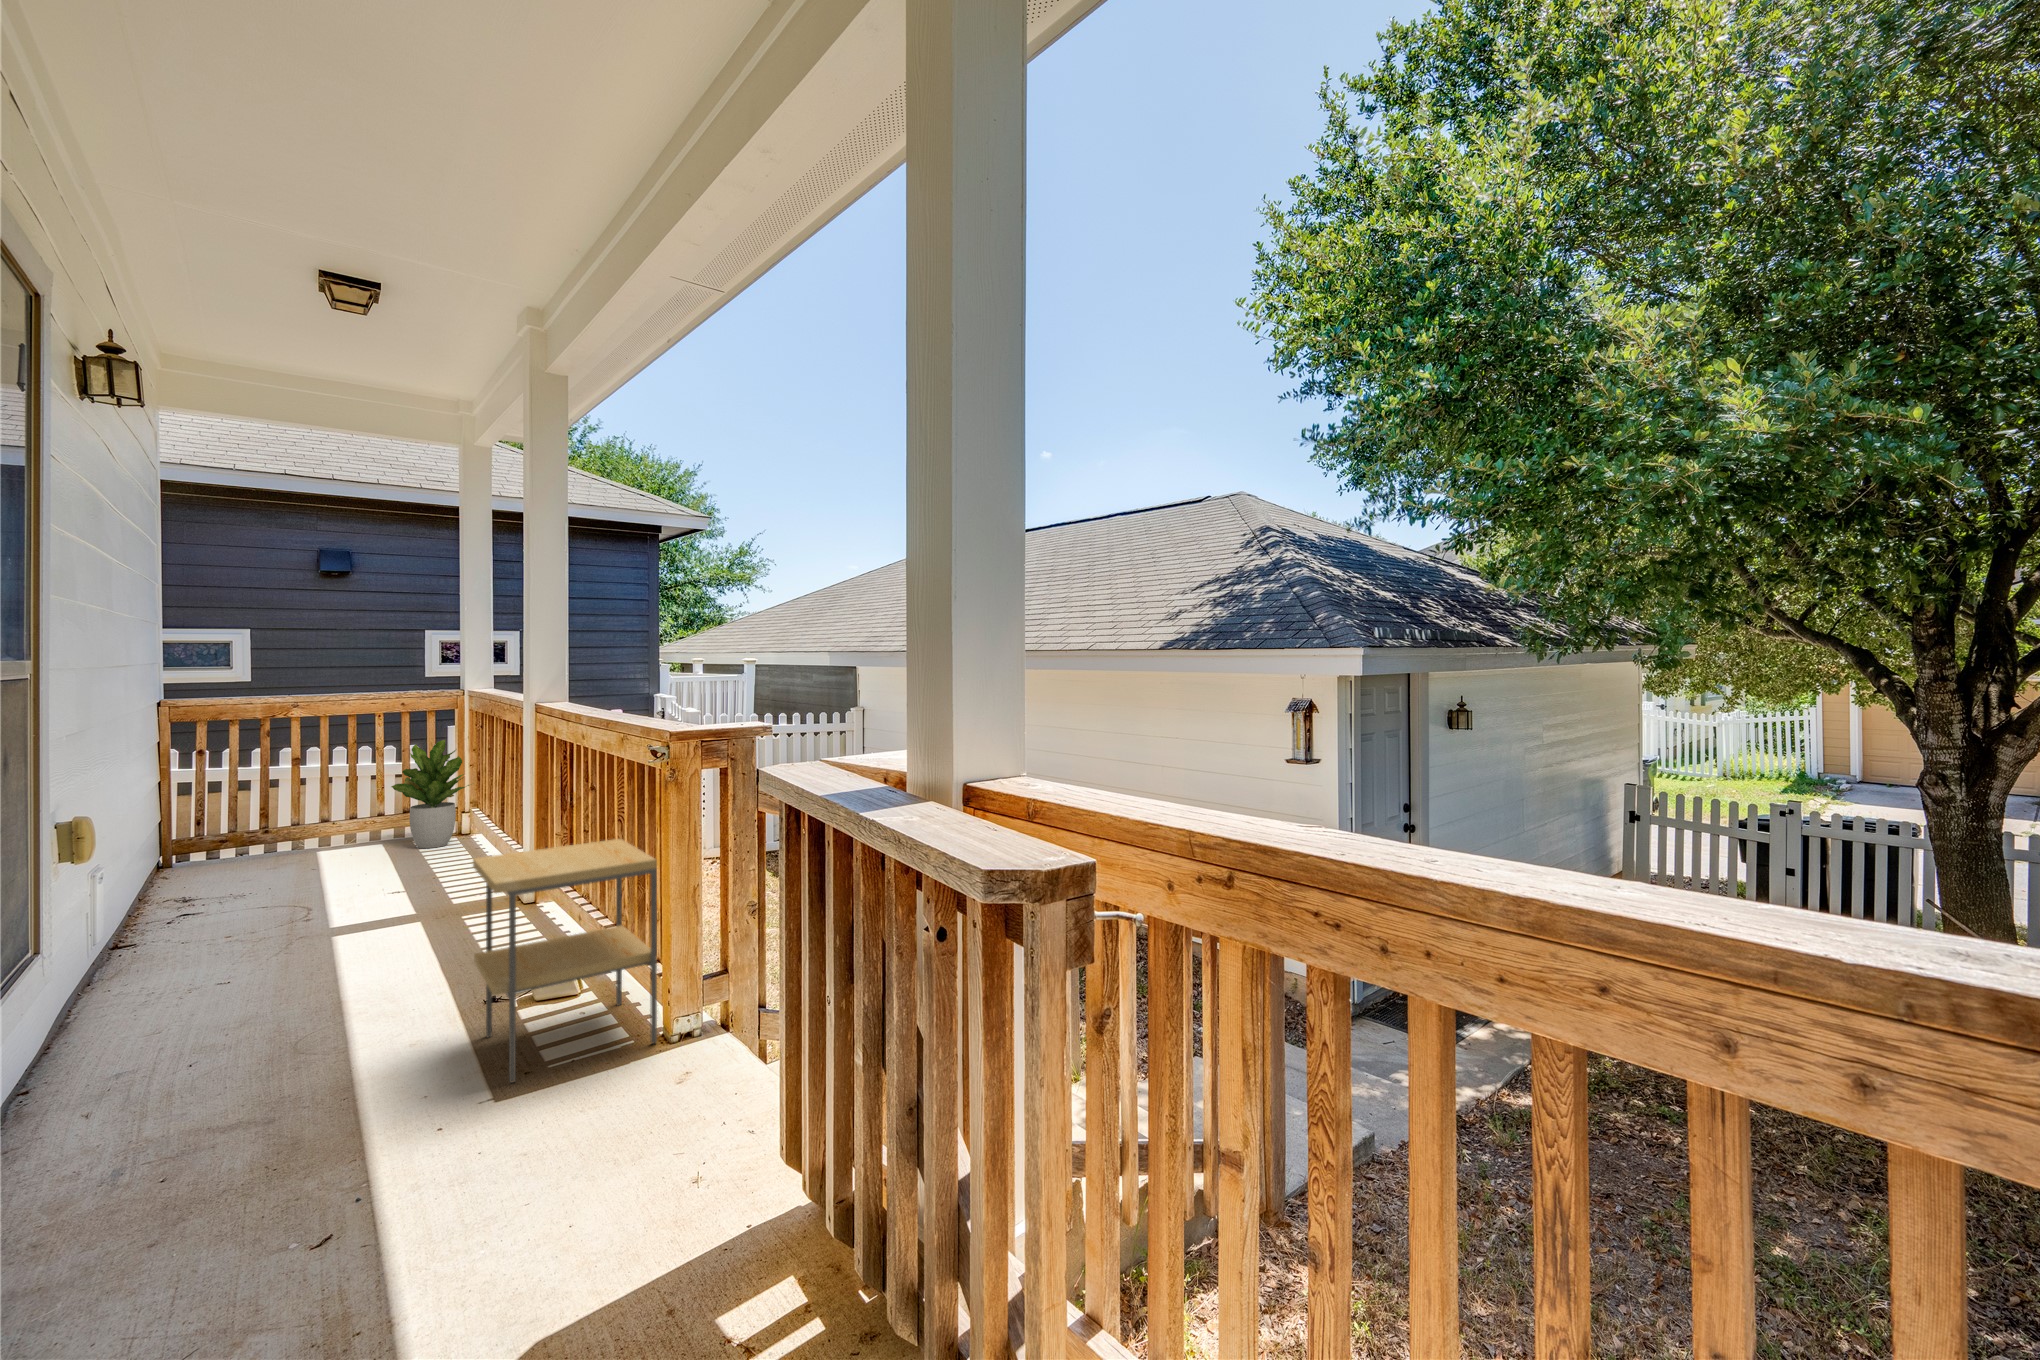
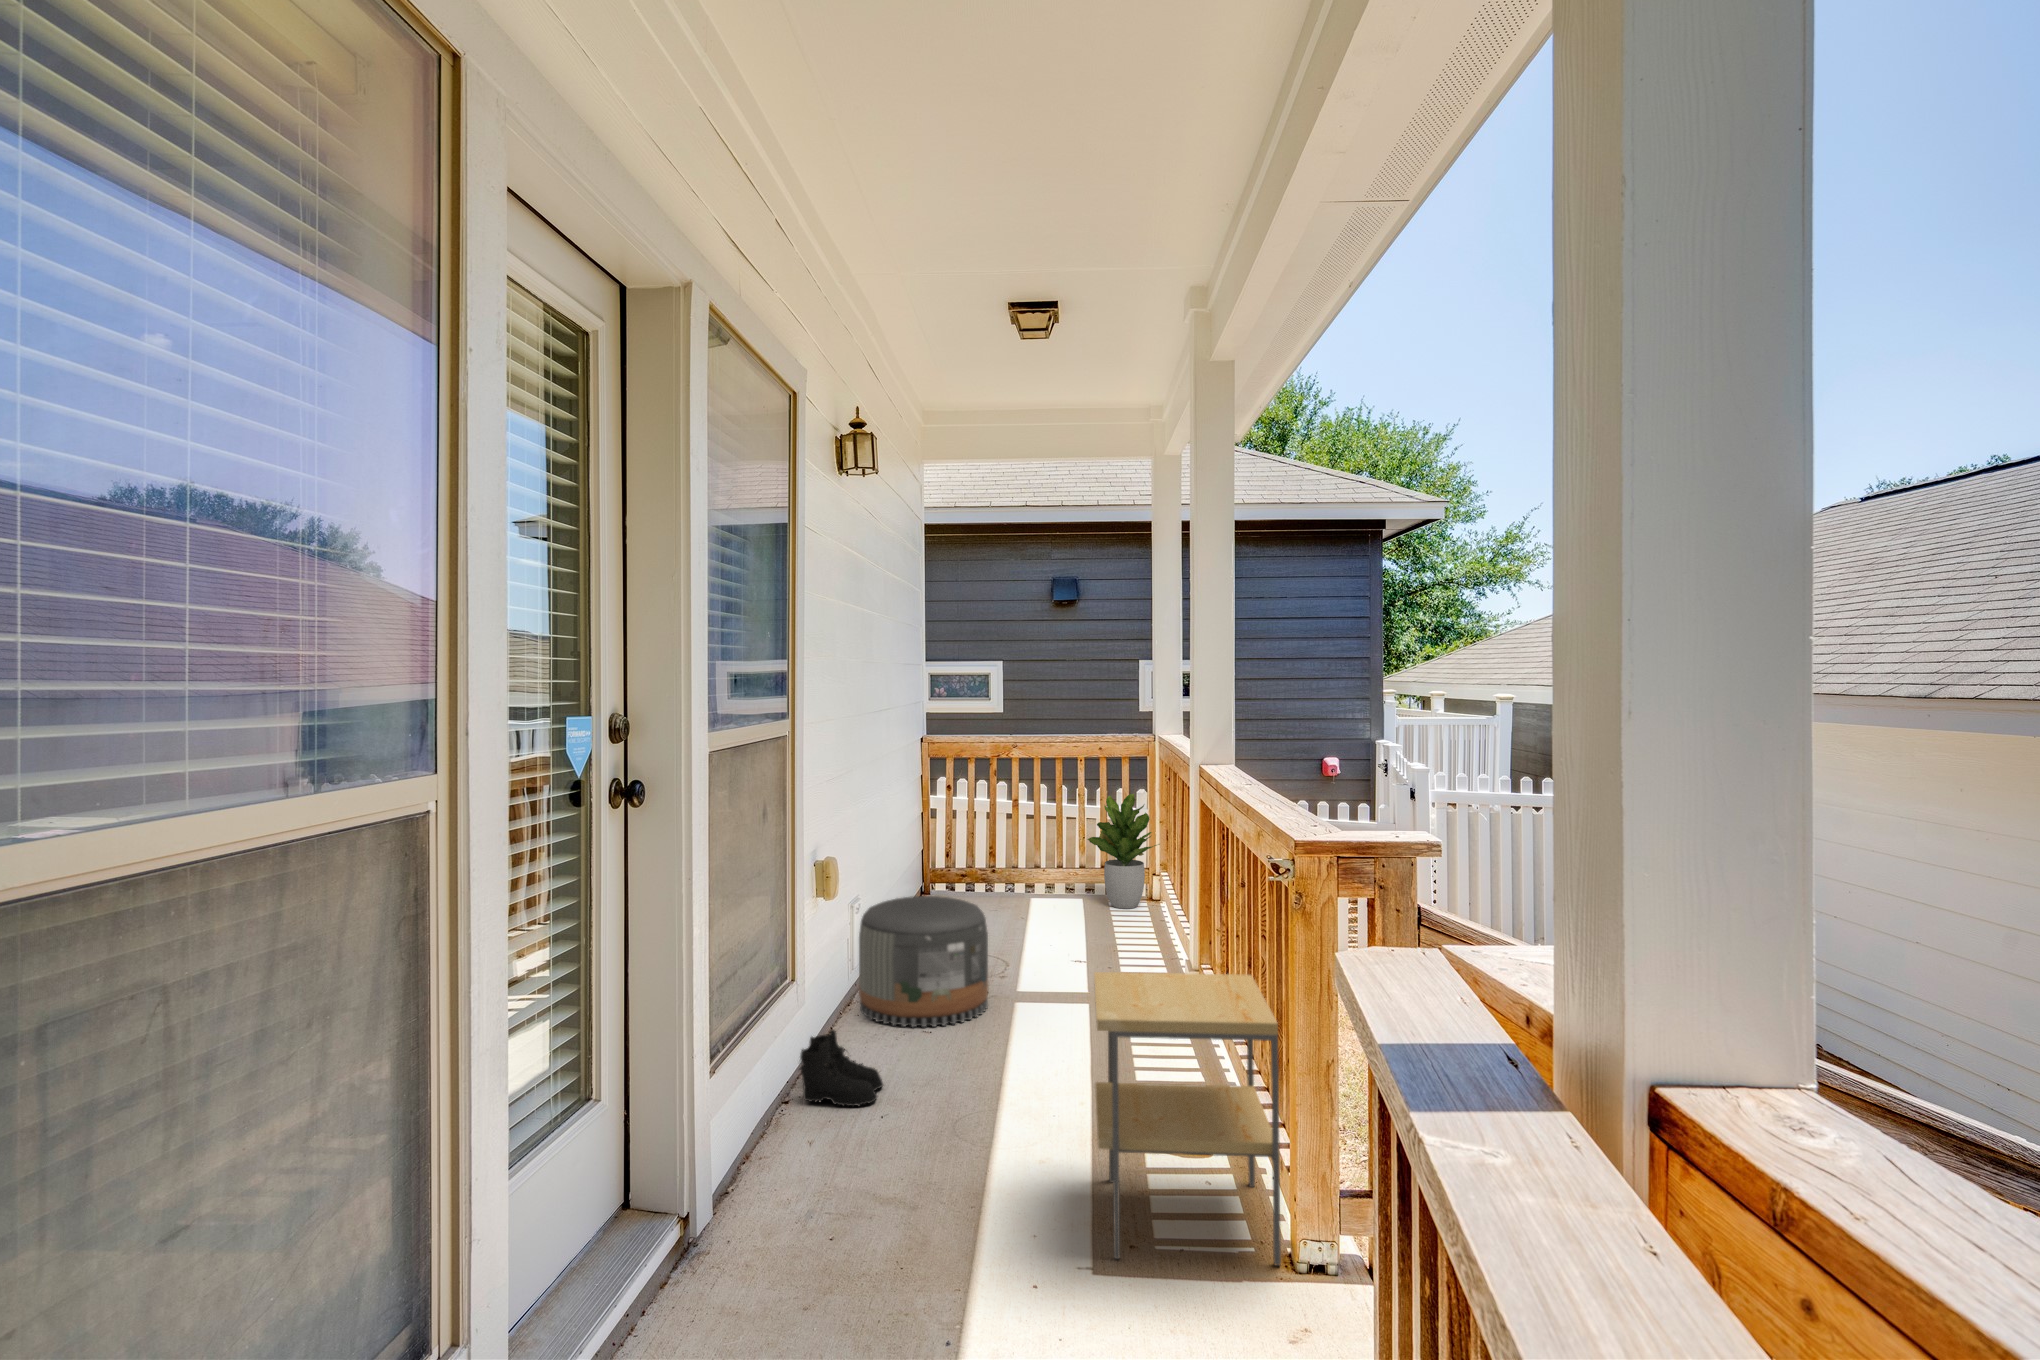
pouf: none [105,847,296,990] -> present [859,896,988,1027]
boots: none [45,993,178,1078] -> present [799,1030,883,1106]

